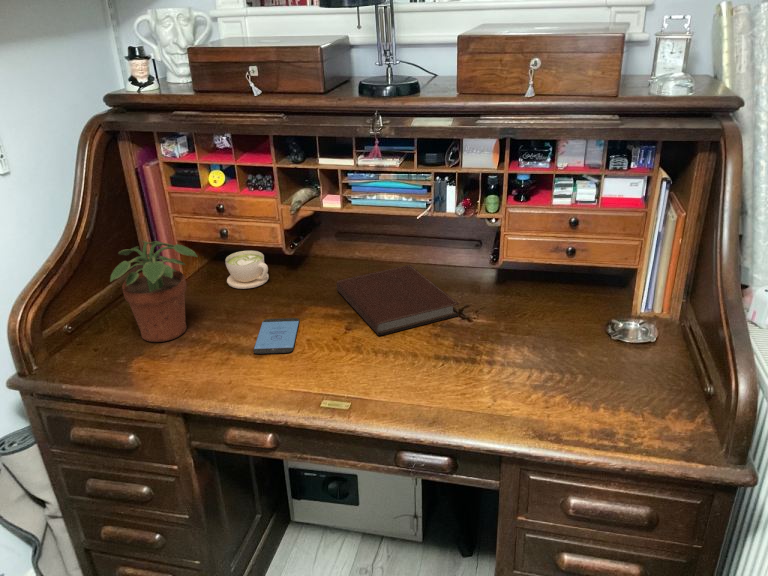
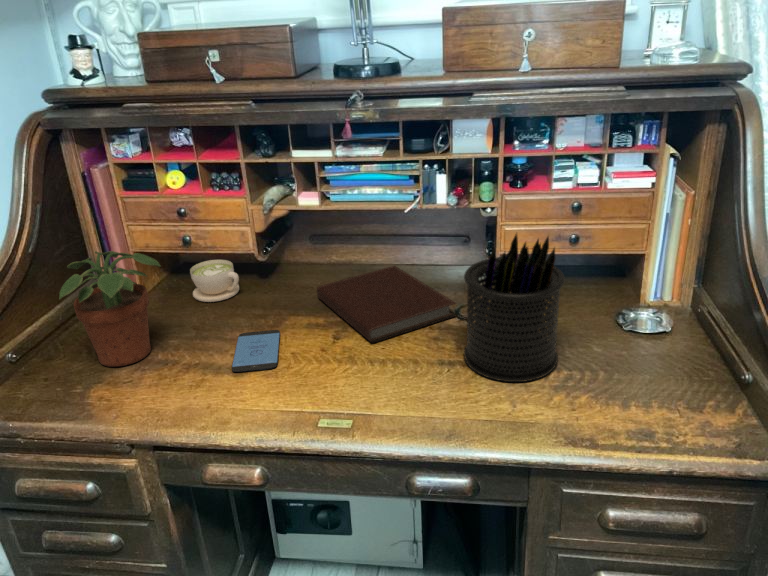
pen holder: none [459,245,550,380] -> present [464,234,565,382]

